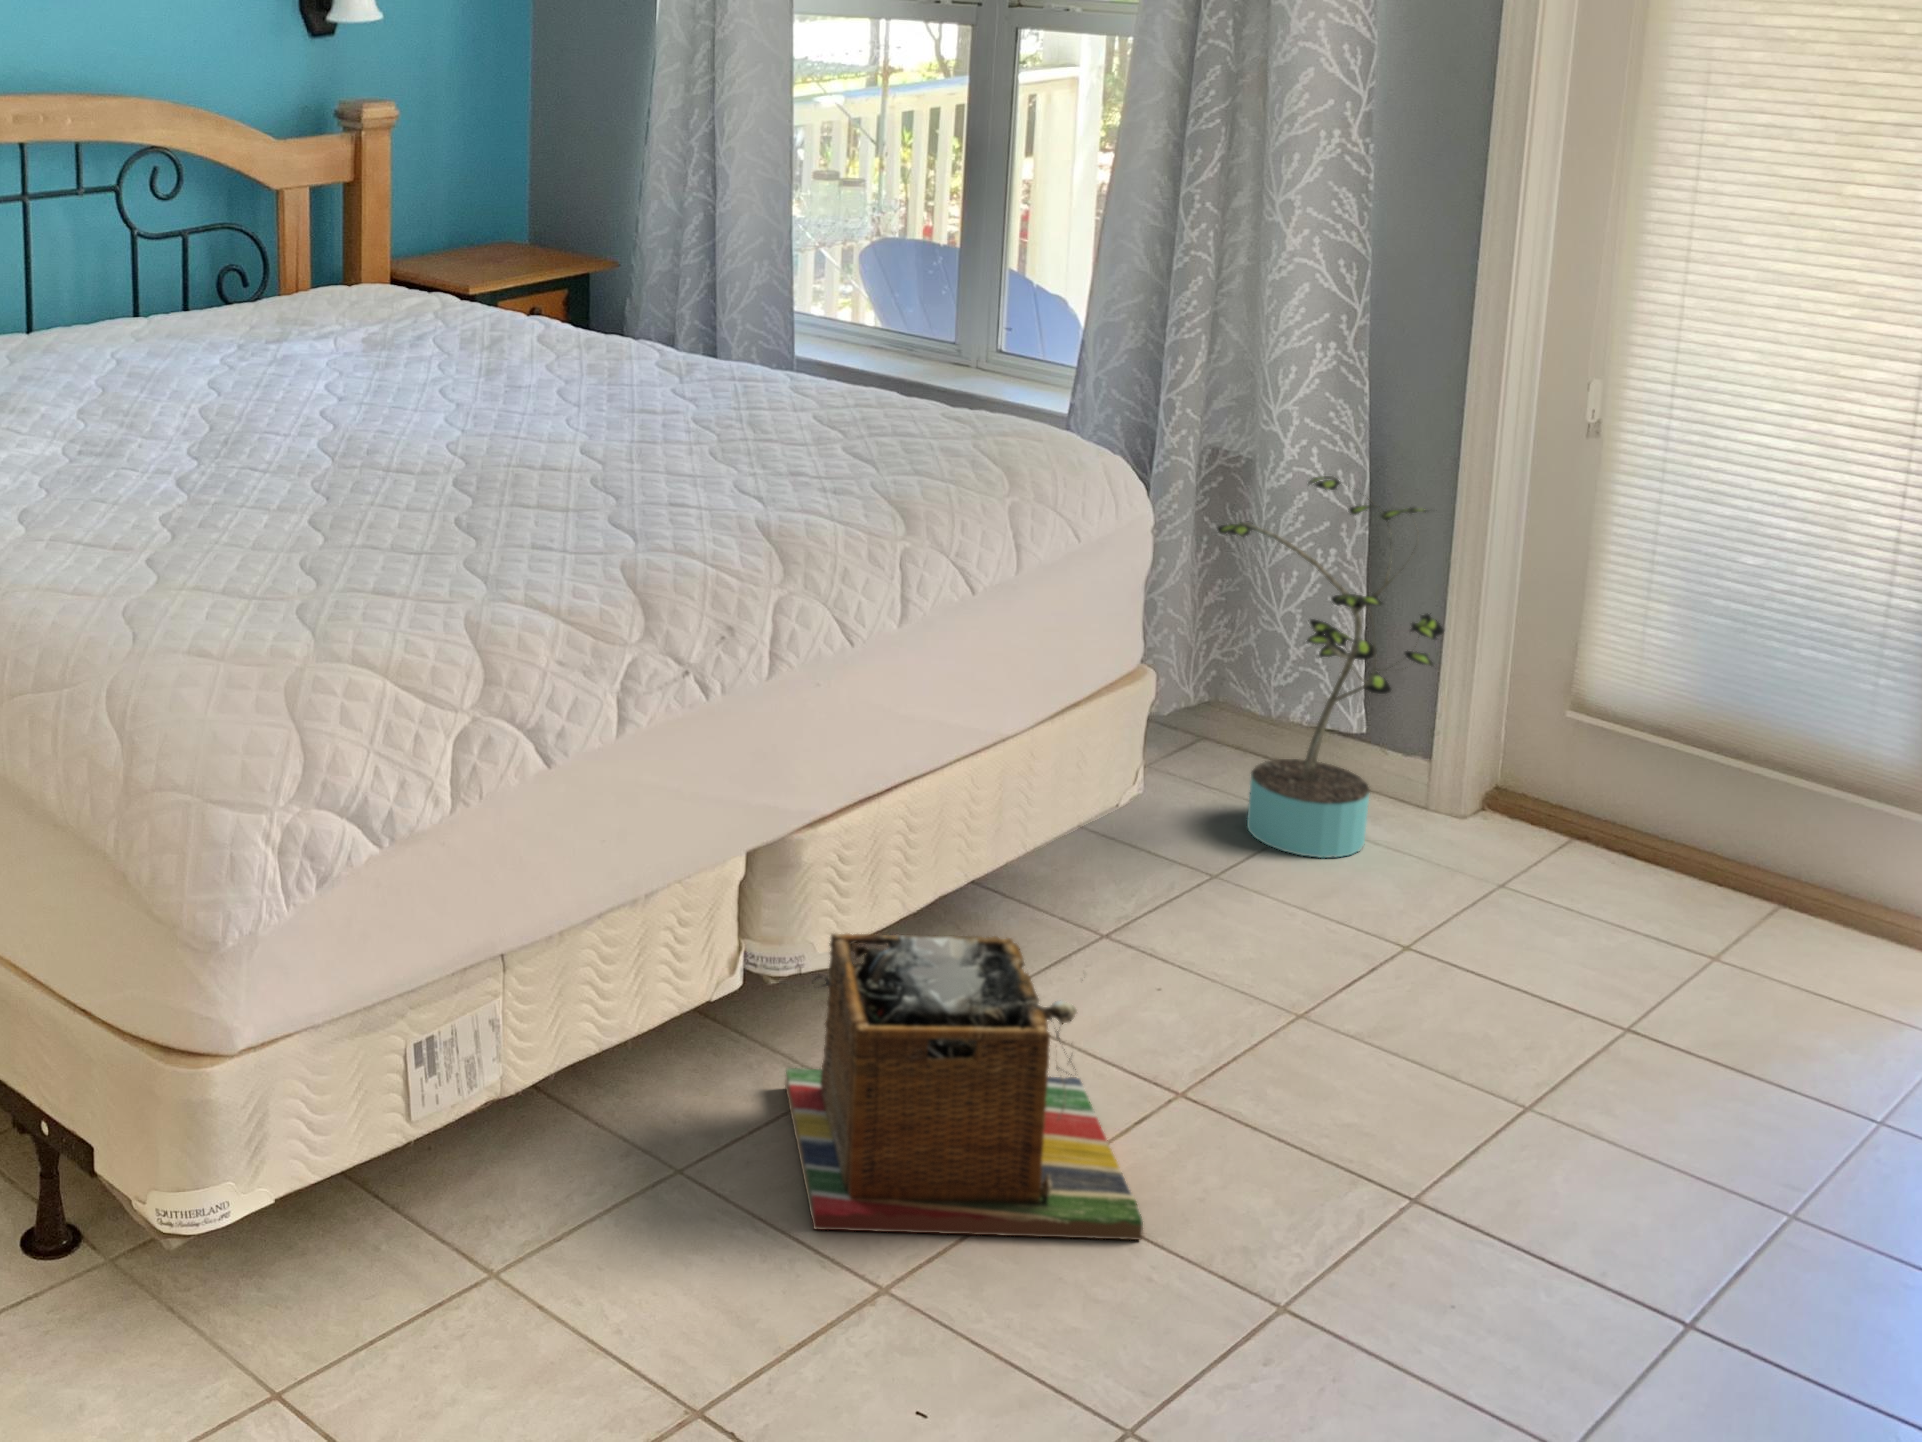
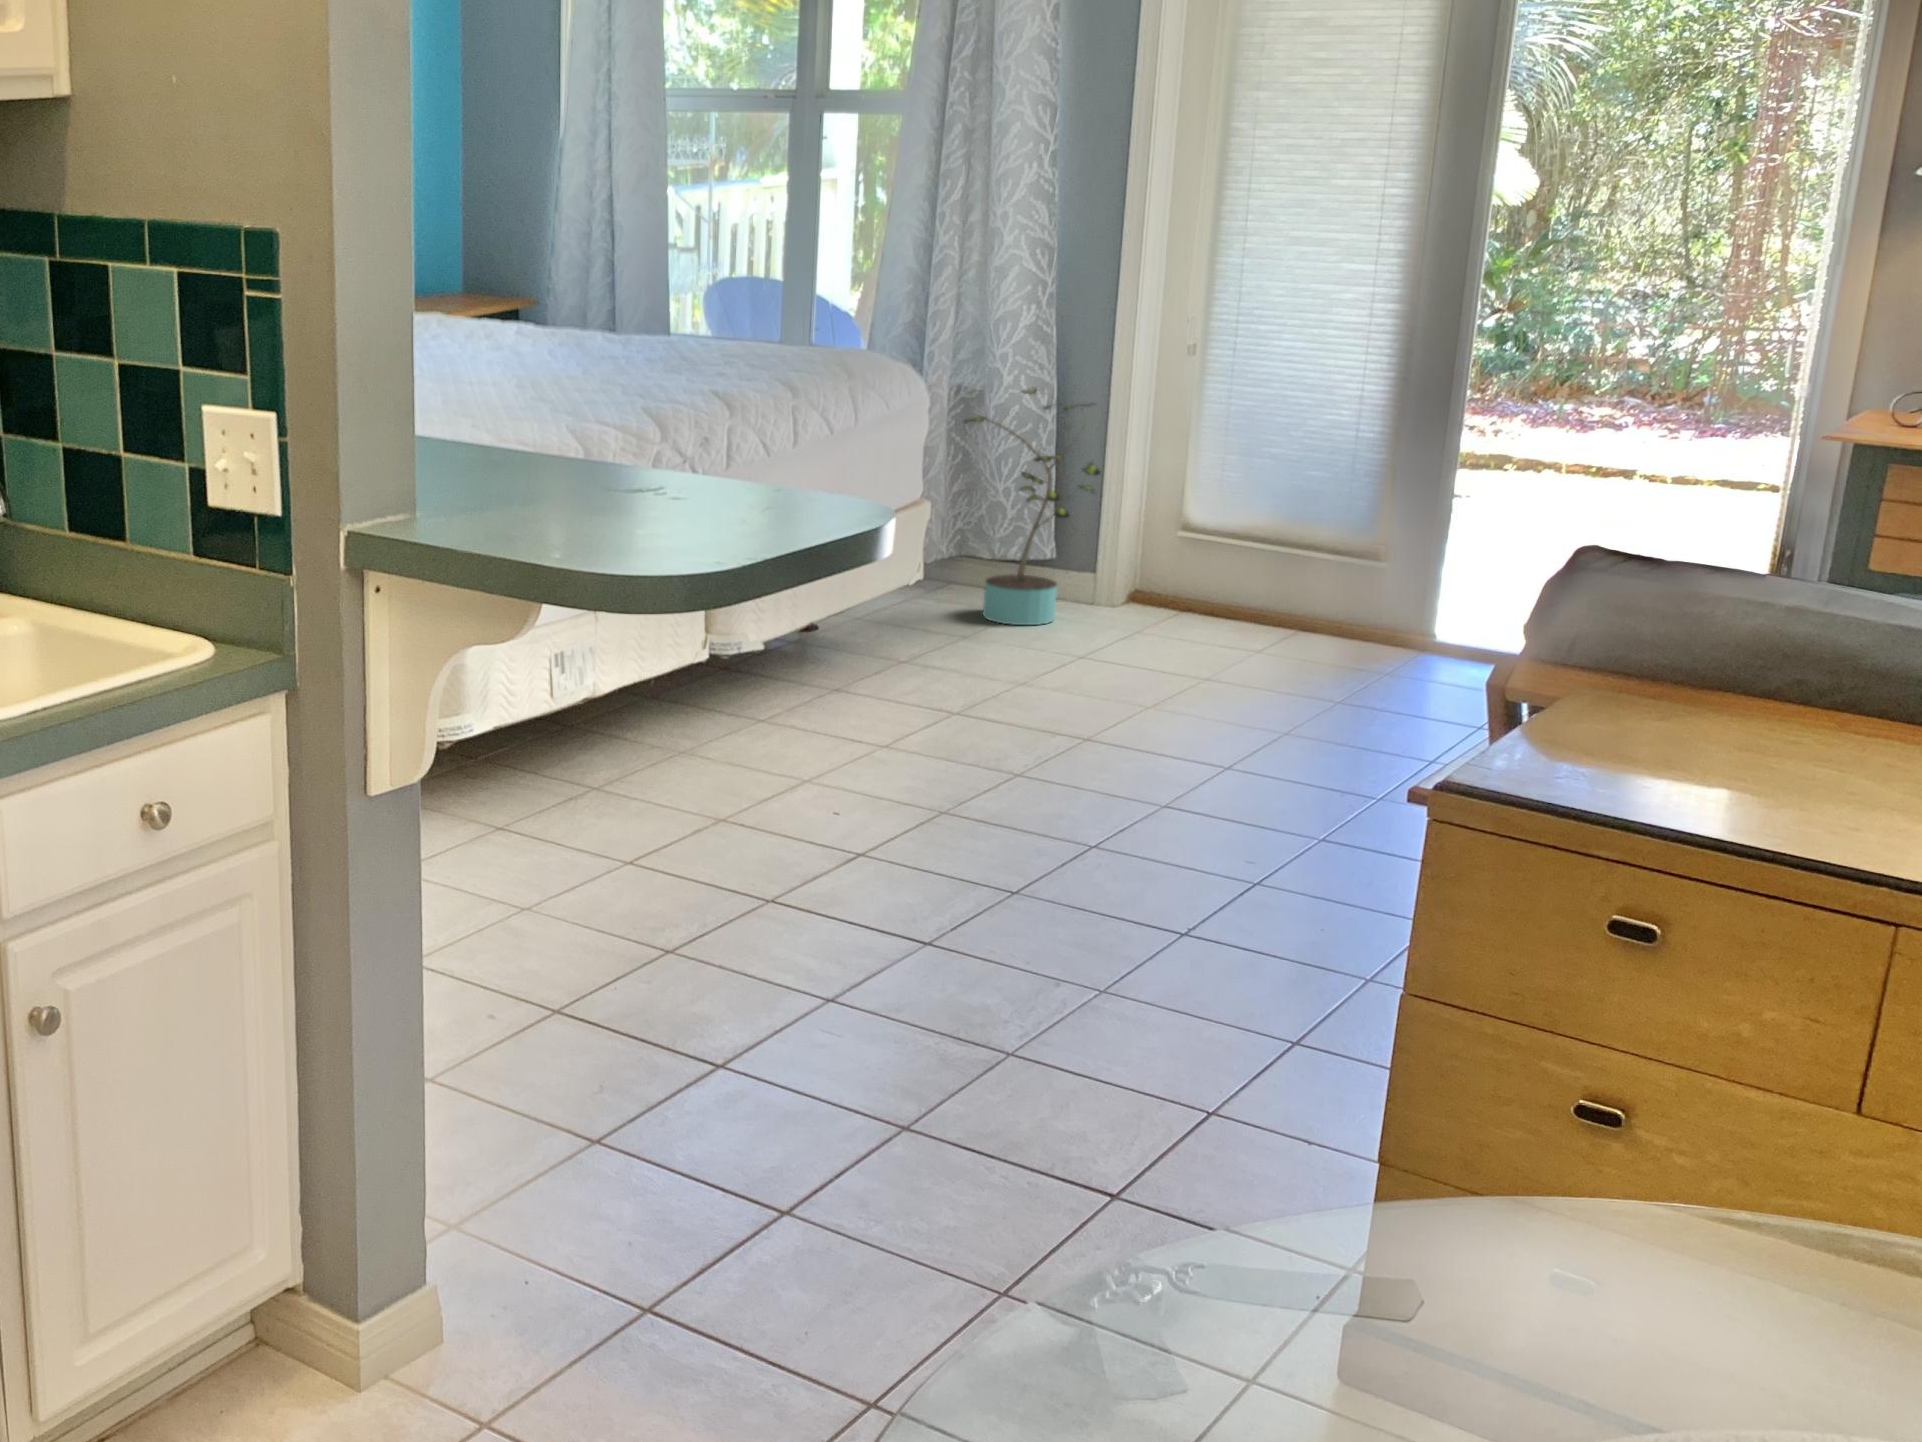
laundry basket: present [785,934,1143,1240] -> none [732,609,941,753]

